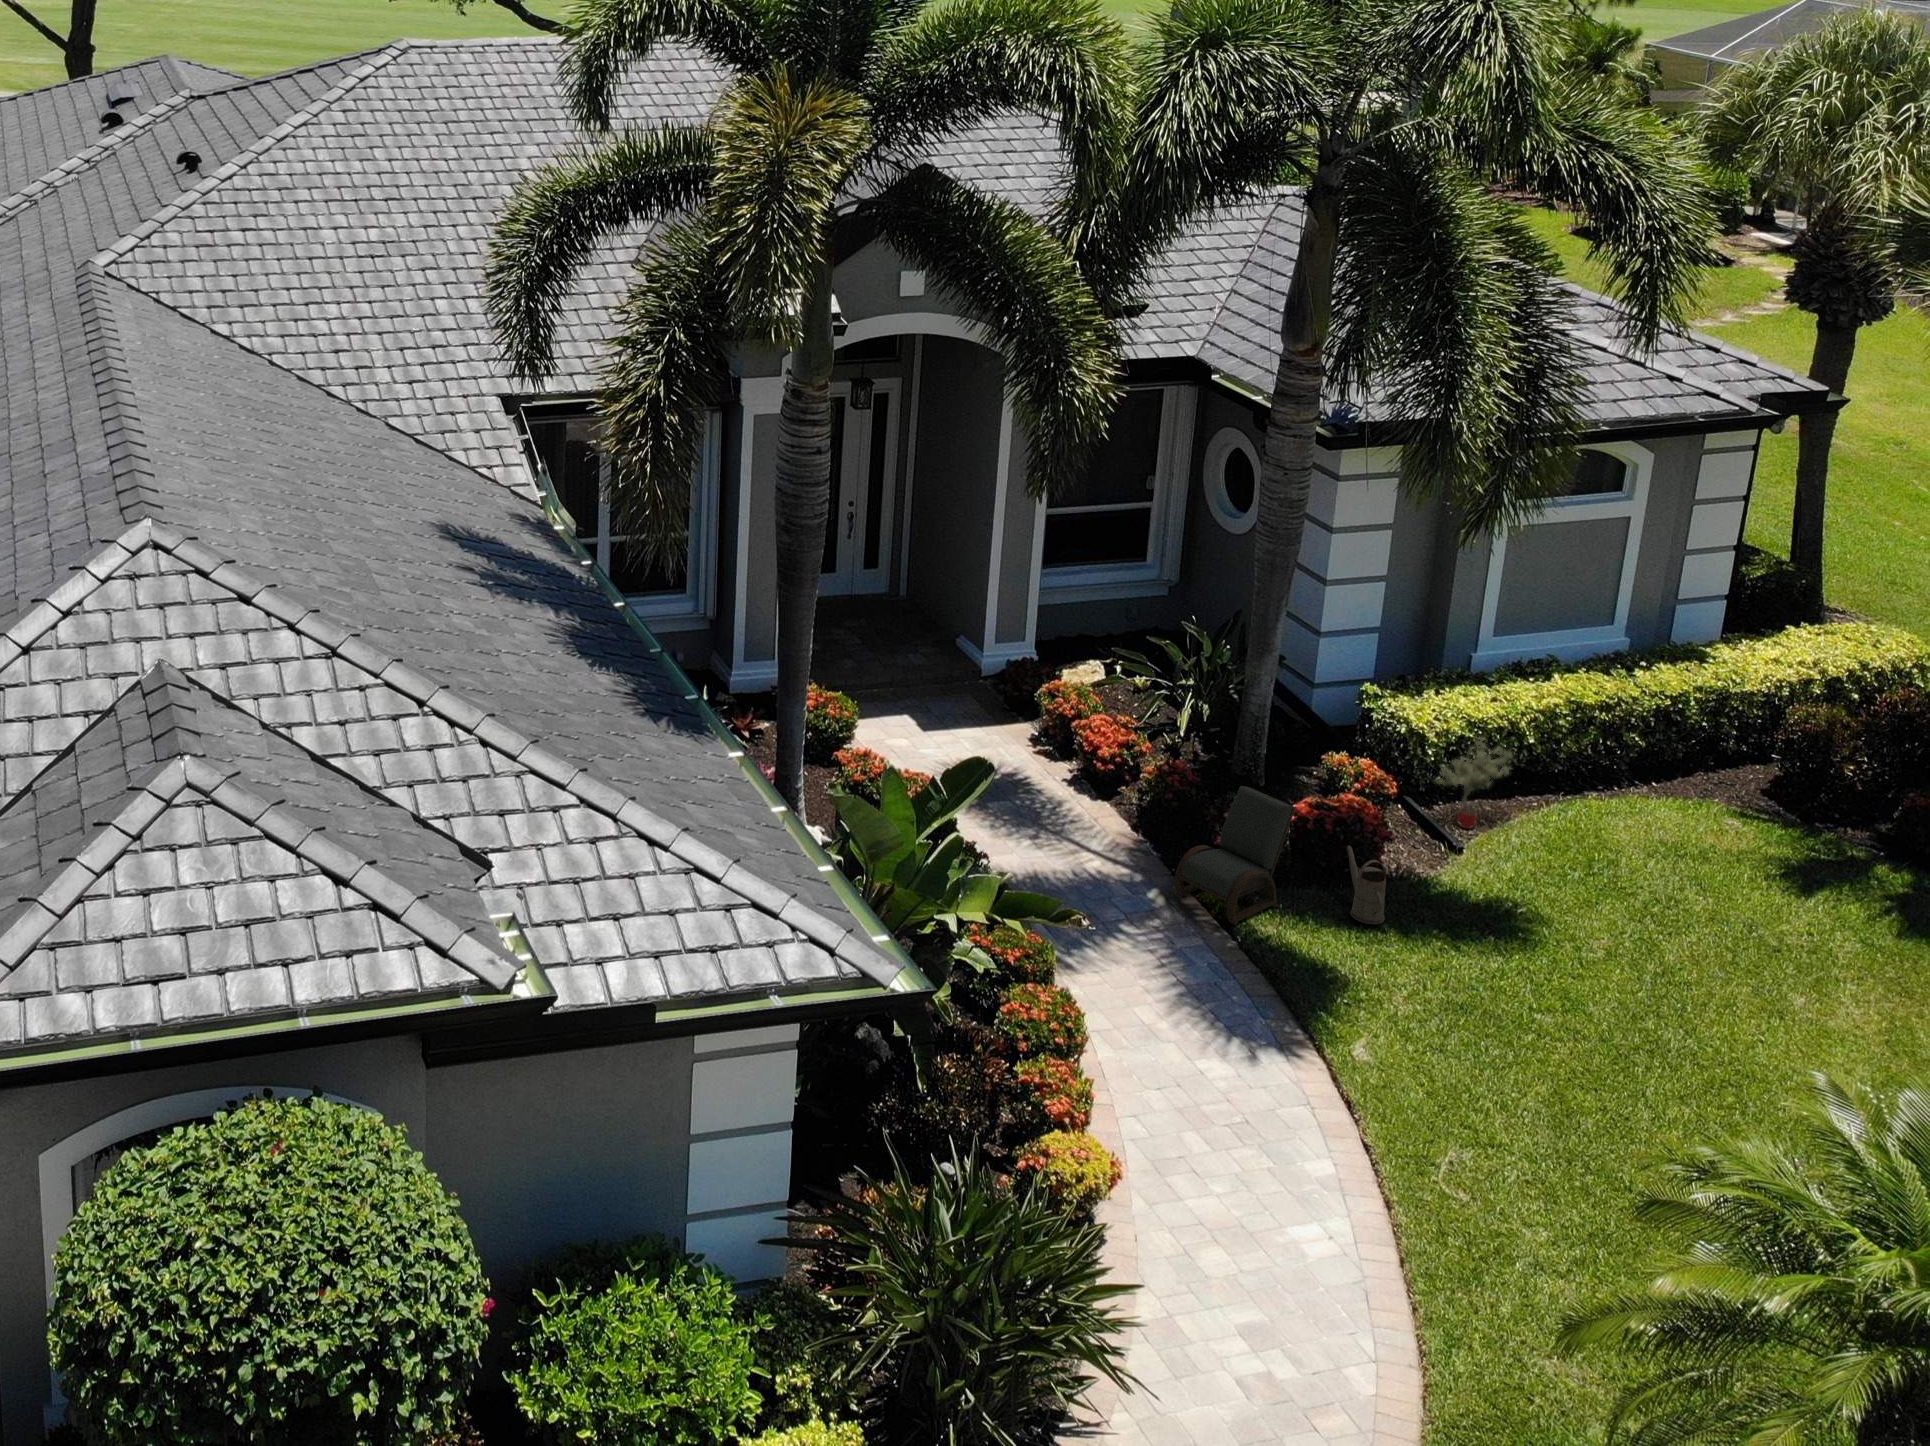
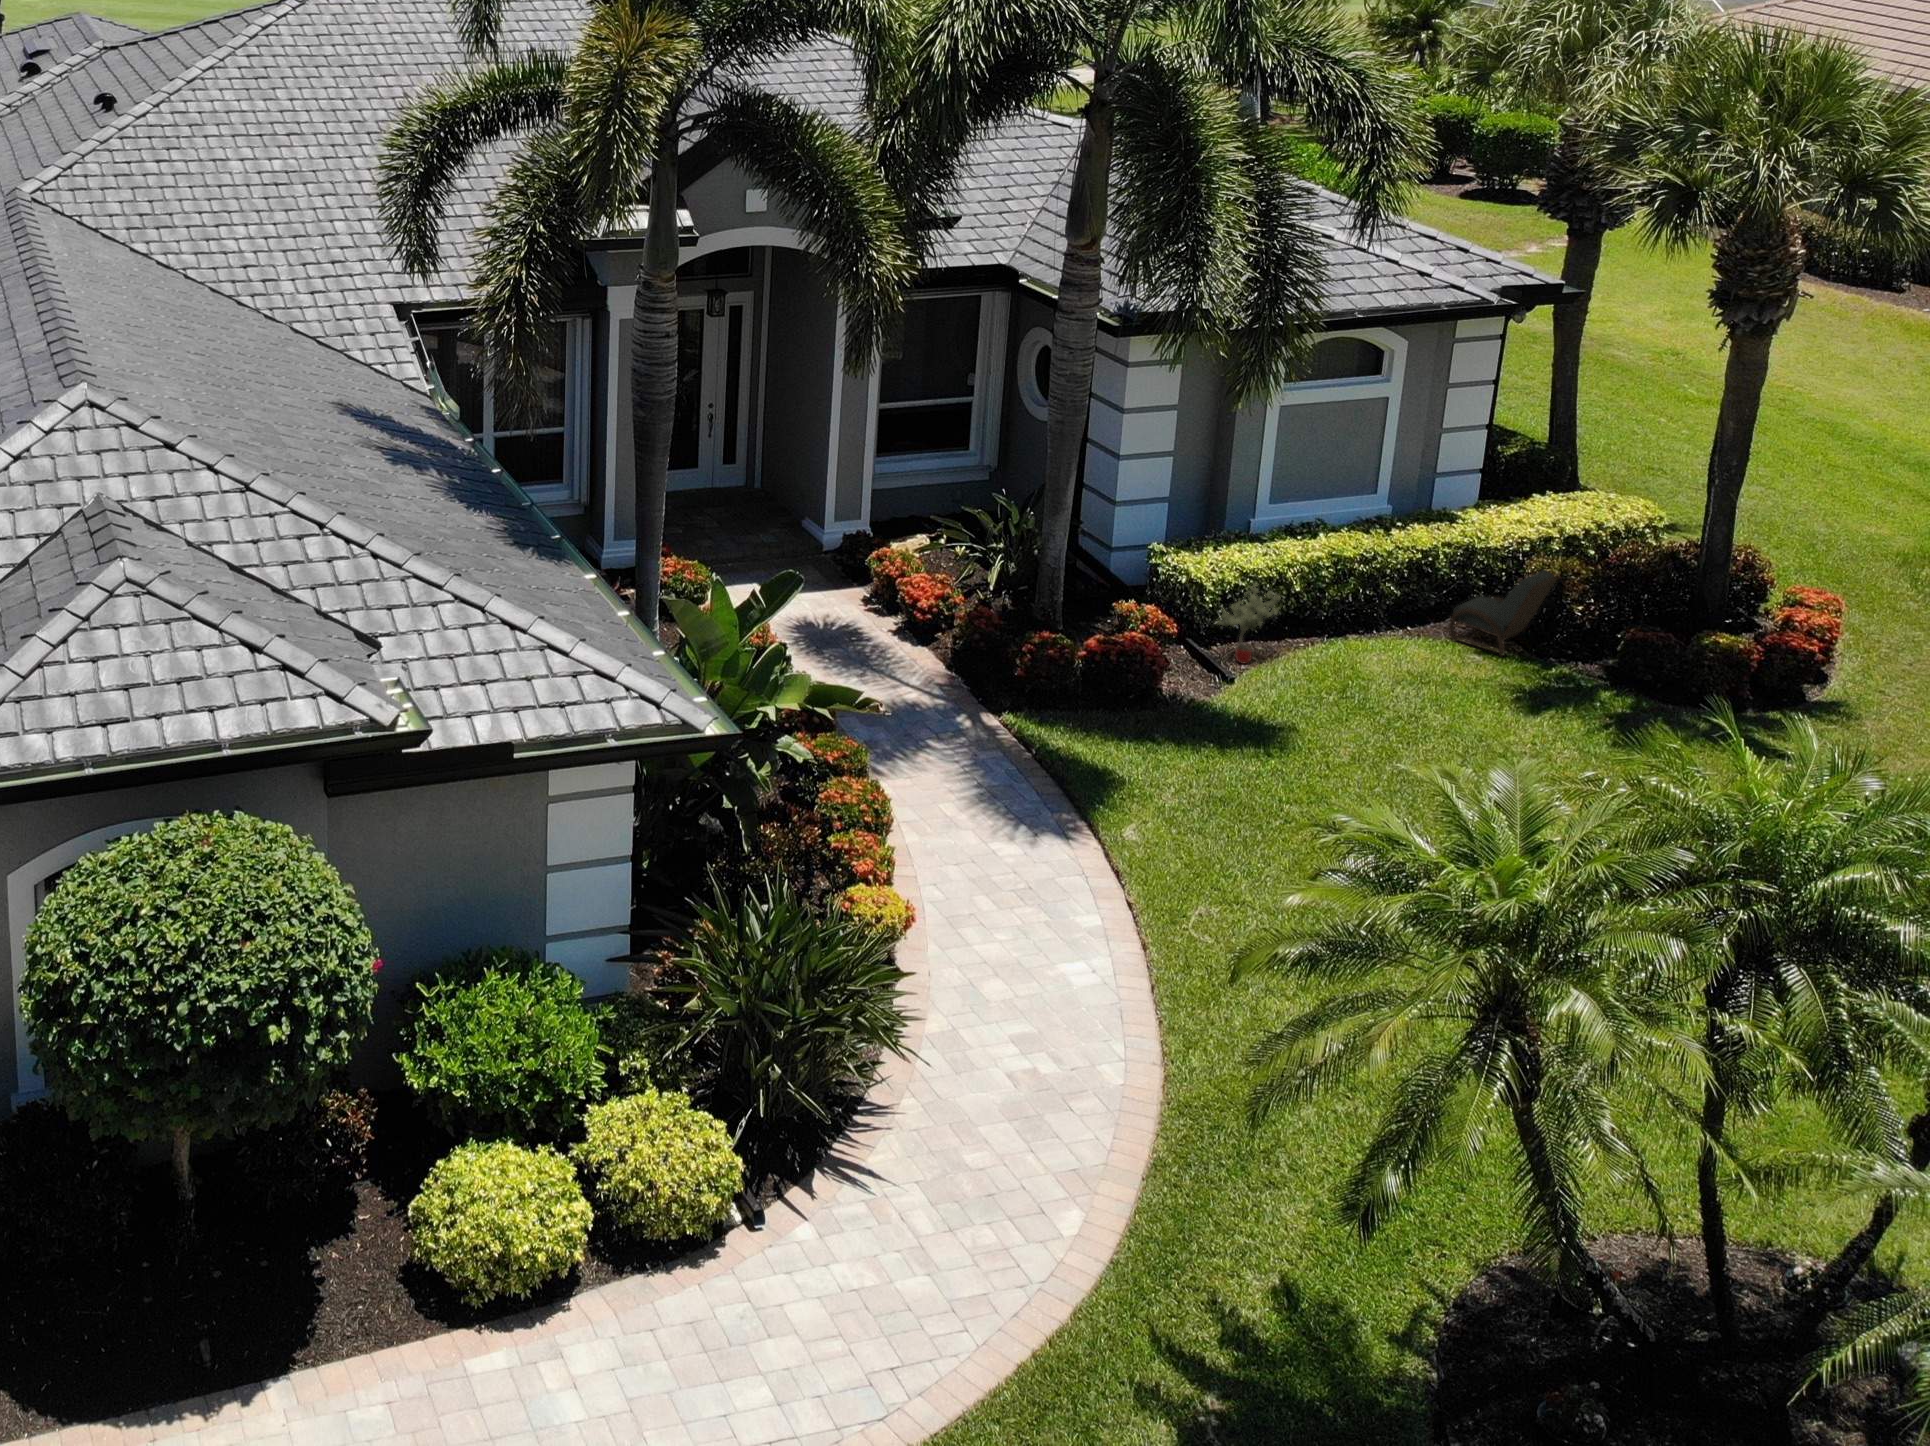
lounge chair: present [1175,786,1295,925] -> present [1448,570,1557,656]
watering can: present [1347,846,1386,924] -> none [1133,674,1163,738]

